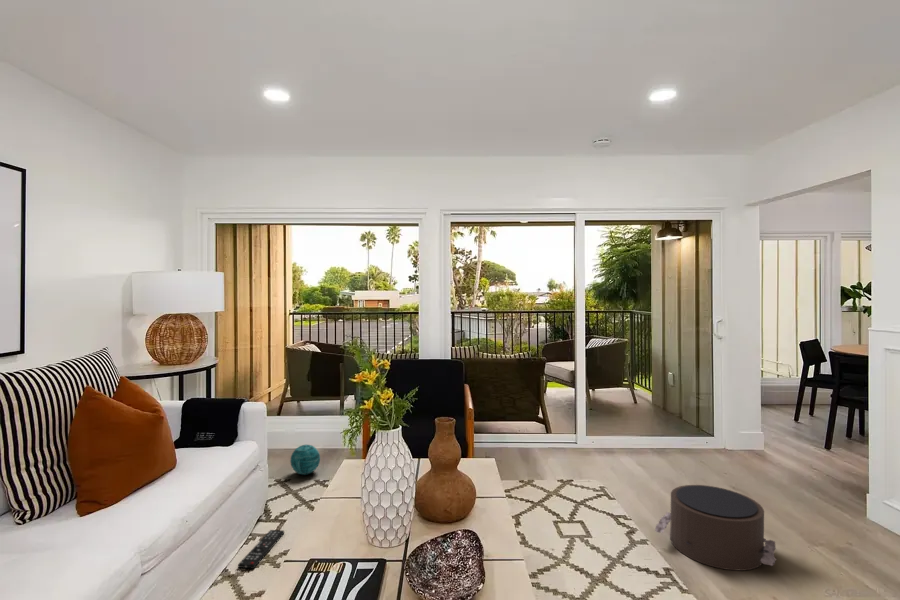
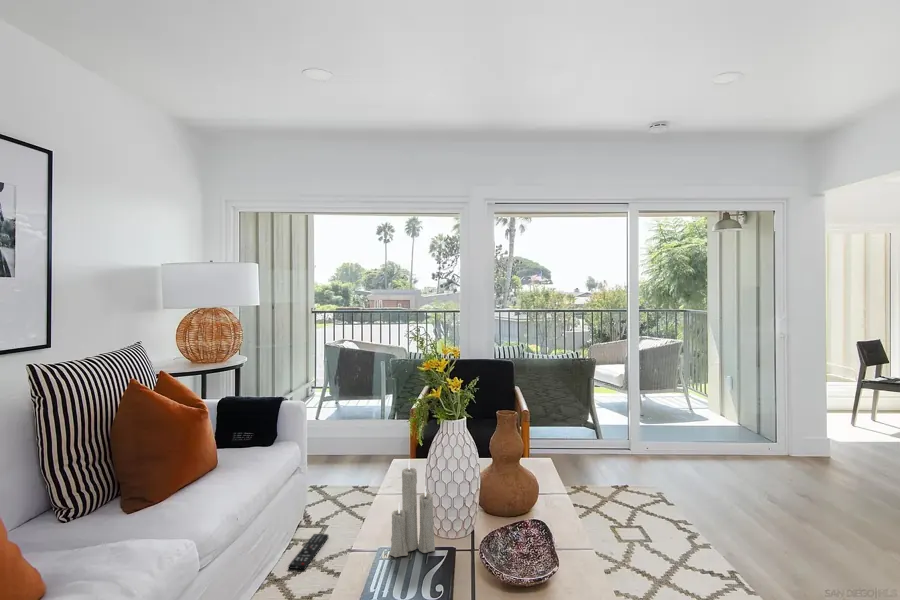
decorative orb: present [291,445,320,475] -> none [322,449,353,481]
candle: none [317,462,365,571] -> present [390,460,435,557]
pouf: present [655,485,776,571] -> none [719,488,850,574]

